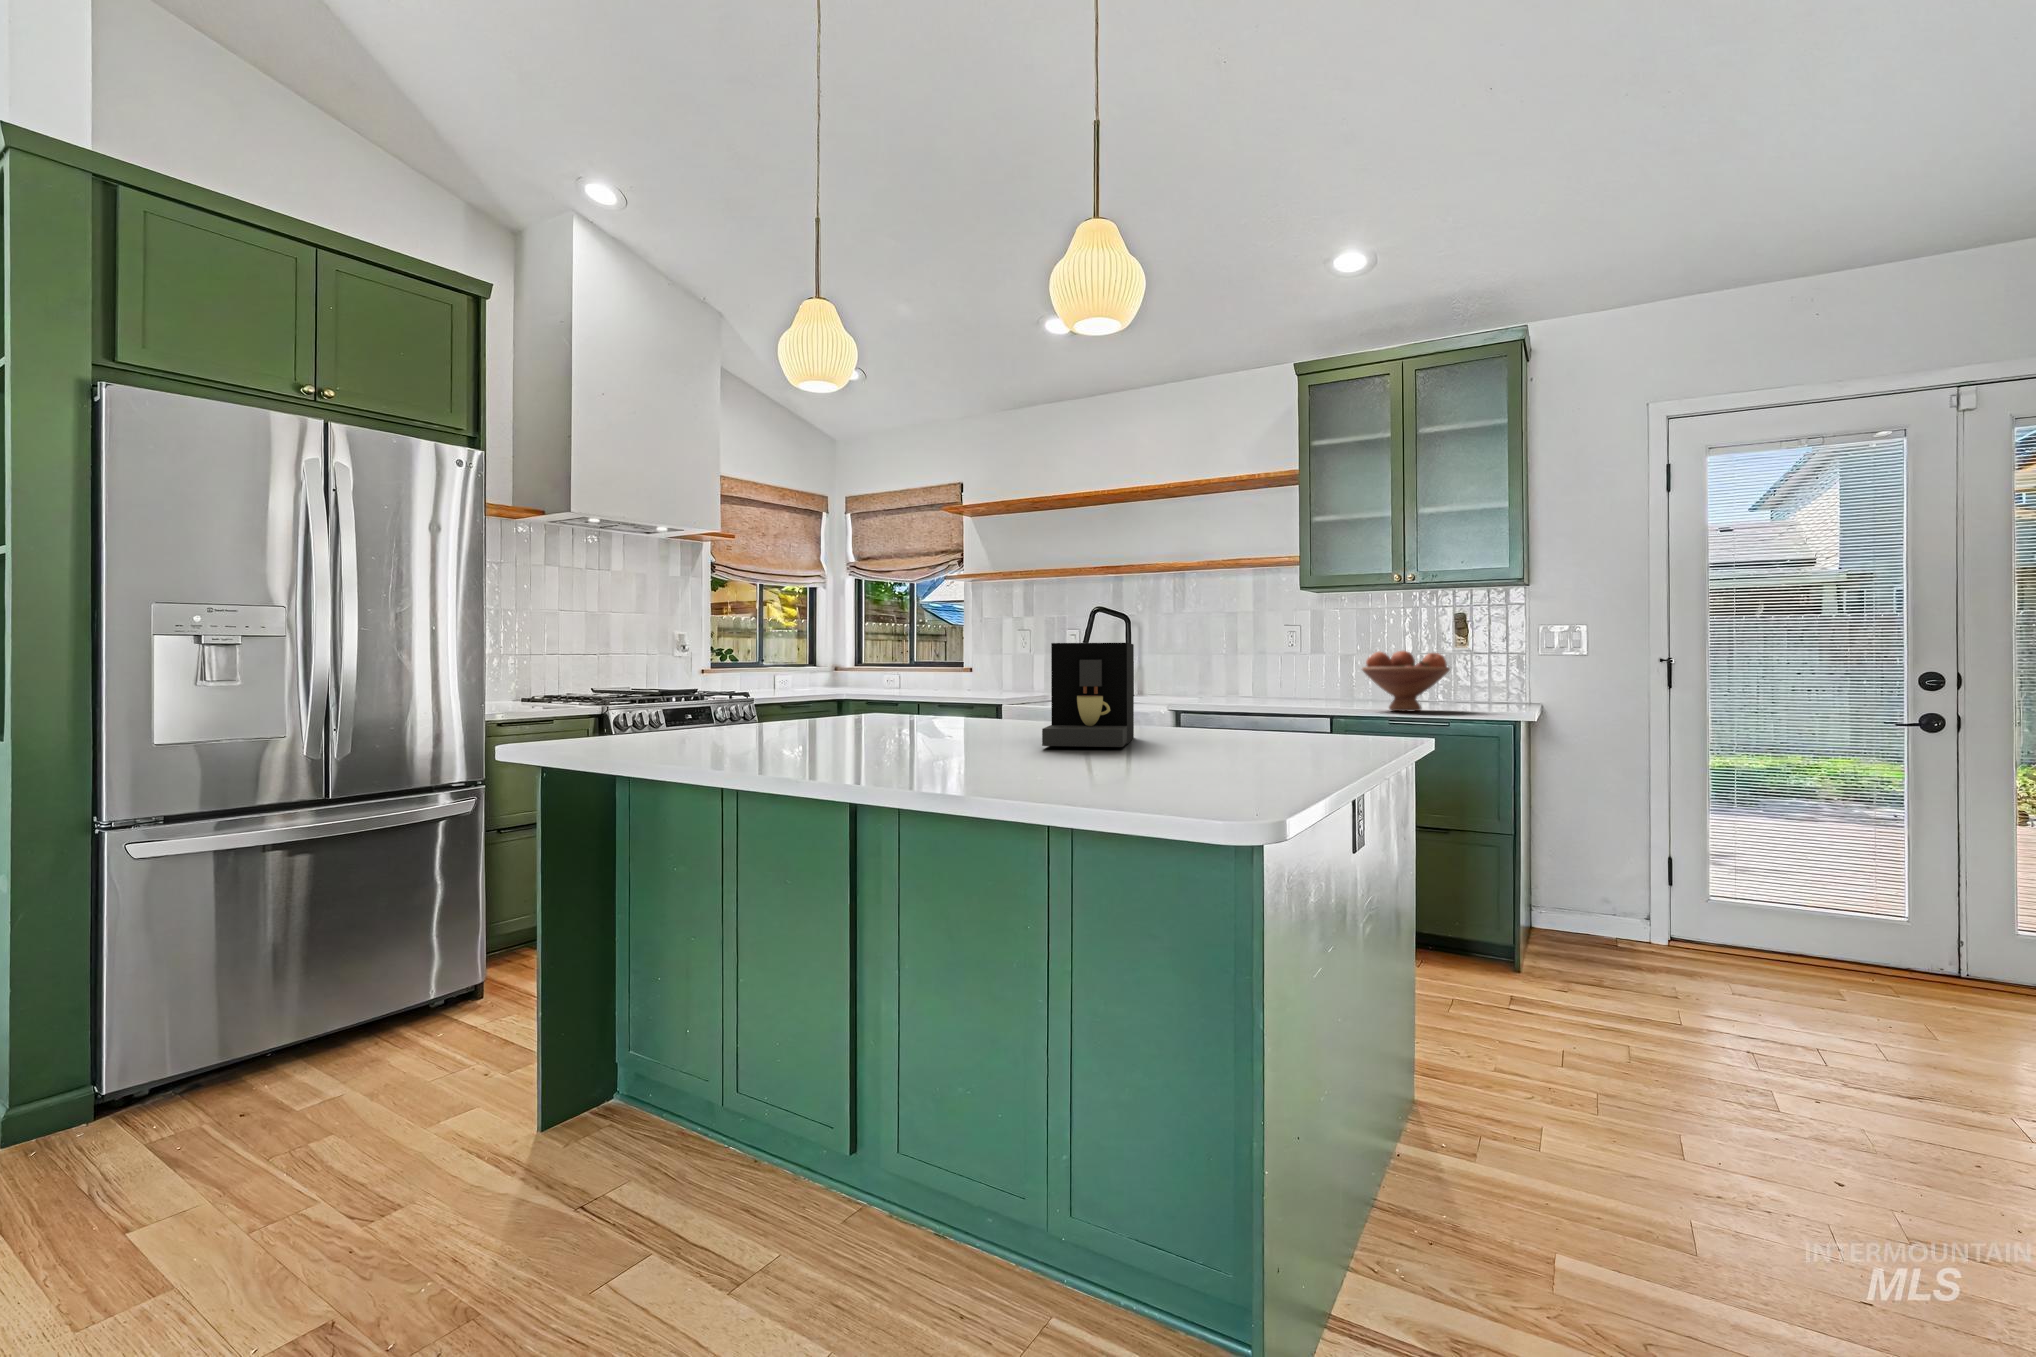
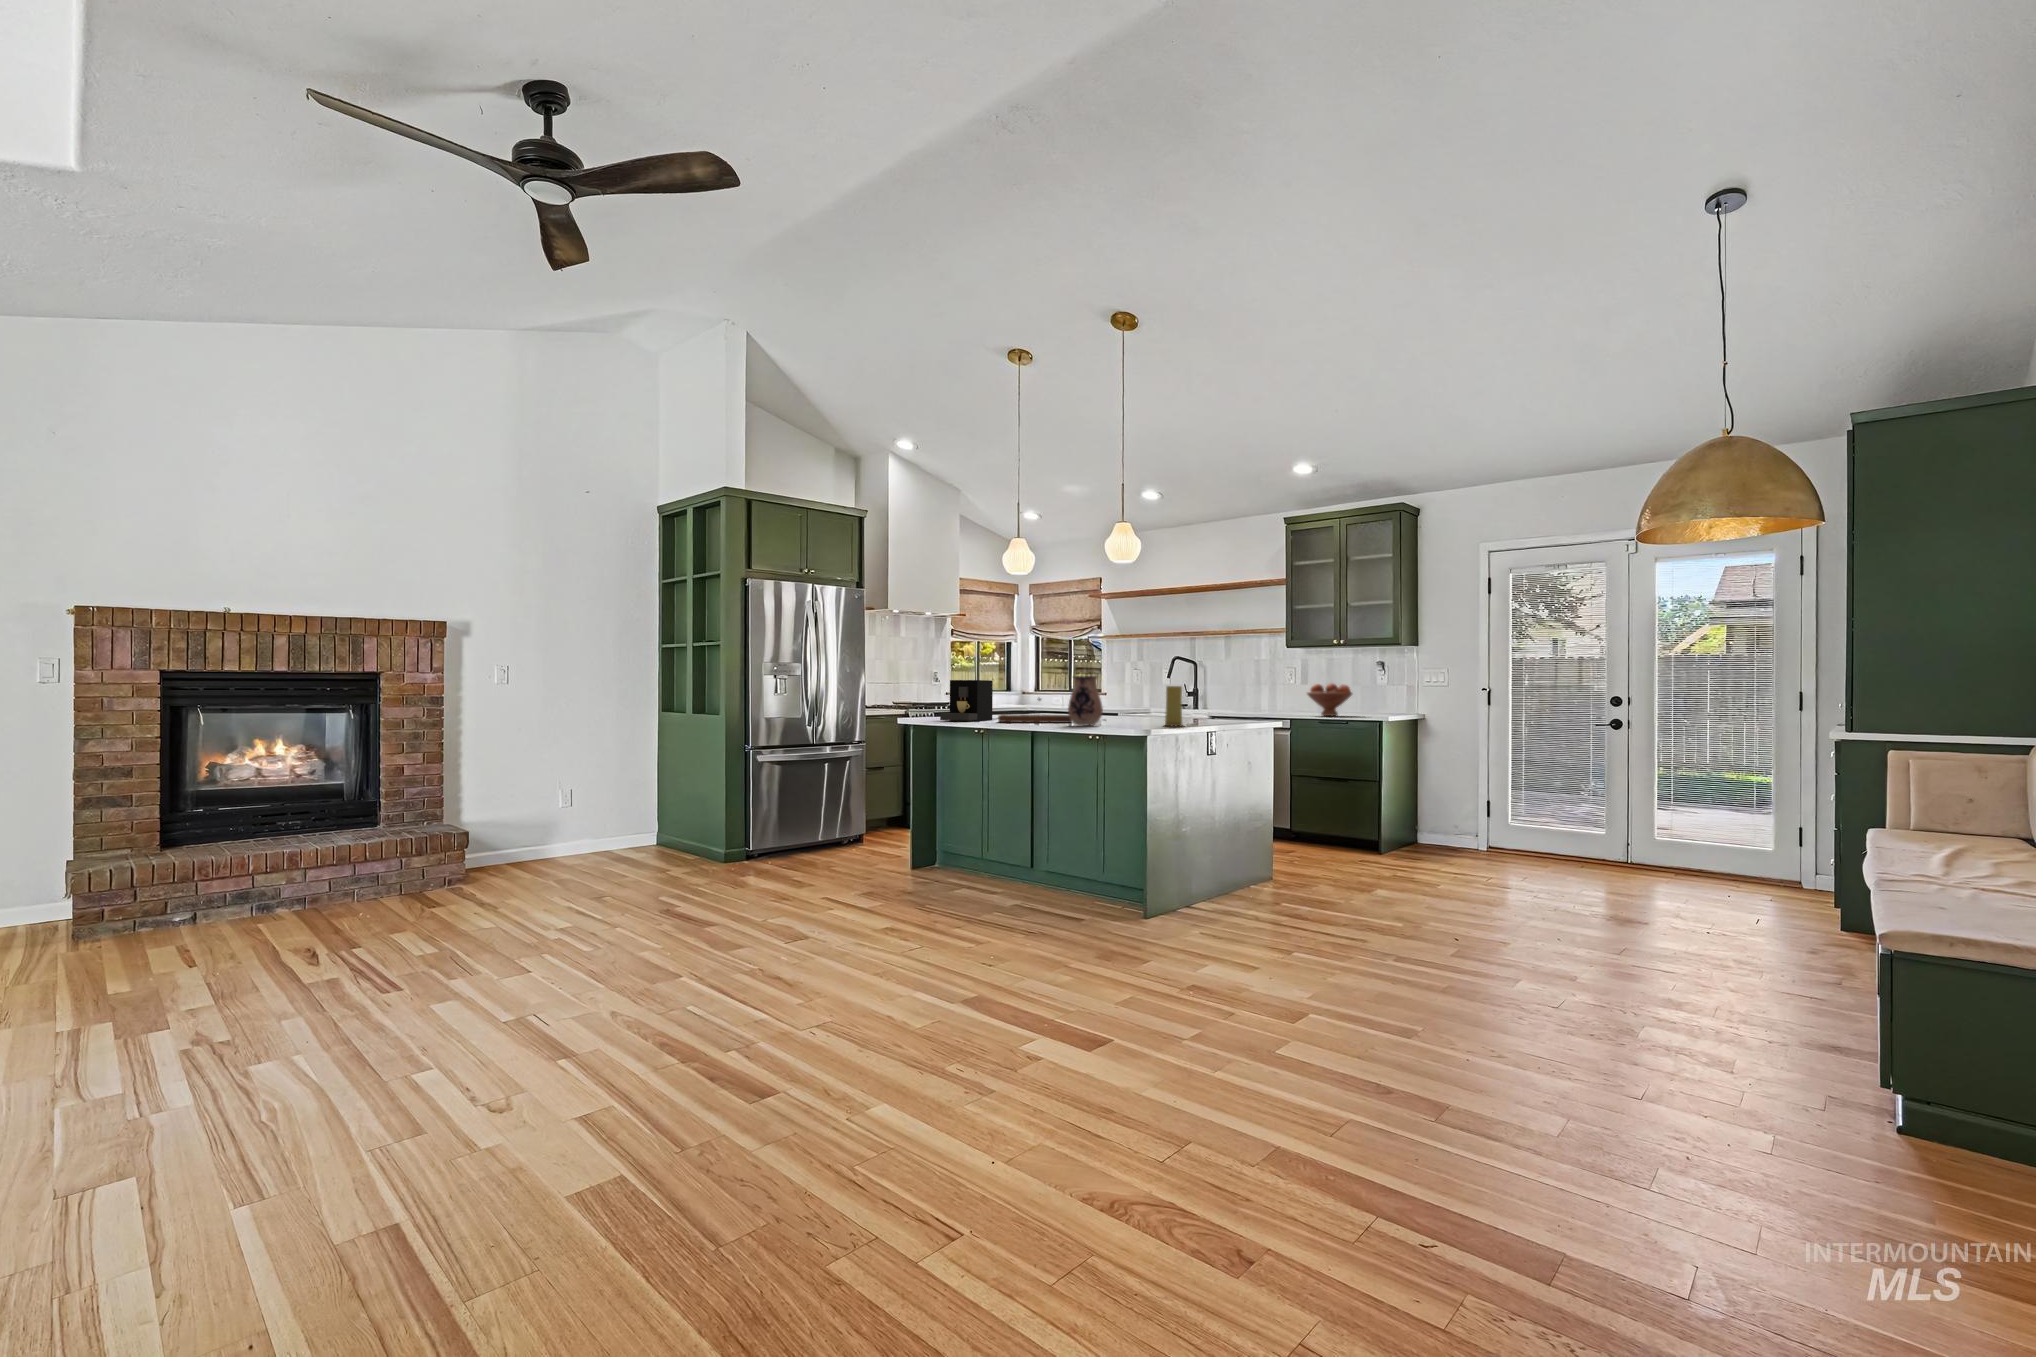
ceramic pitcher: none [948,629,1053,780] -> present [1068,676,1103,725]
coffee maker: present [1042,643,1134,747] -> present [940,680,993,721]
candle: none [1228,658,1299,781] -> present [1165,686,1182,726]
tray: none [748,689,947,760] -> present [998,698,1071,723]

